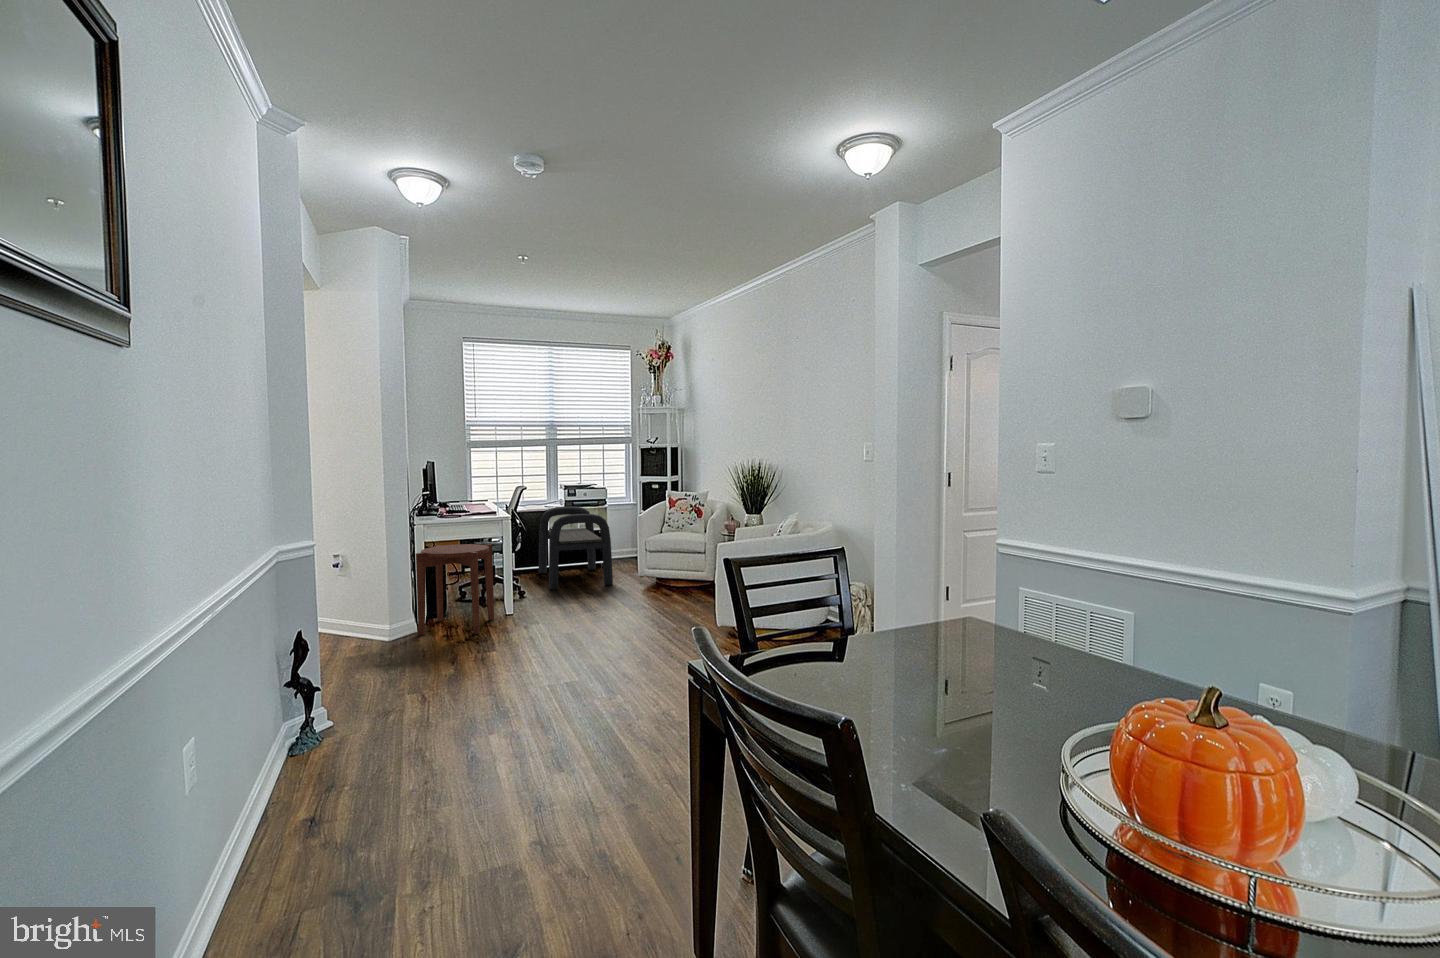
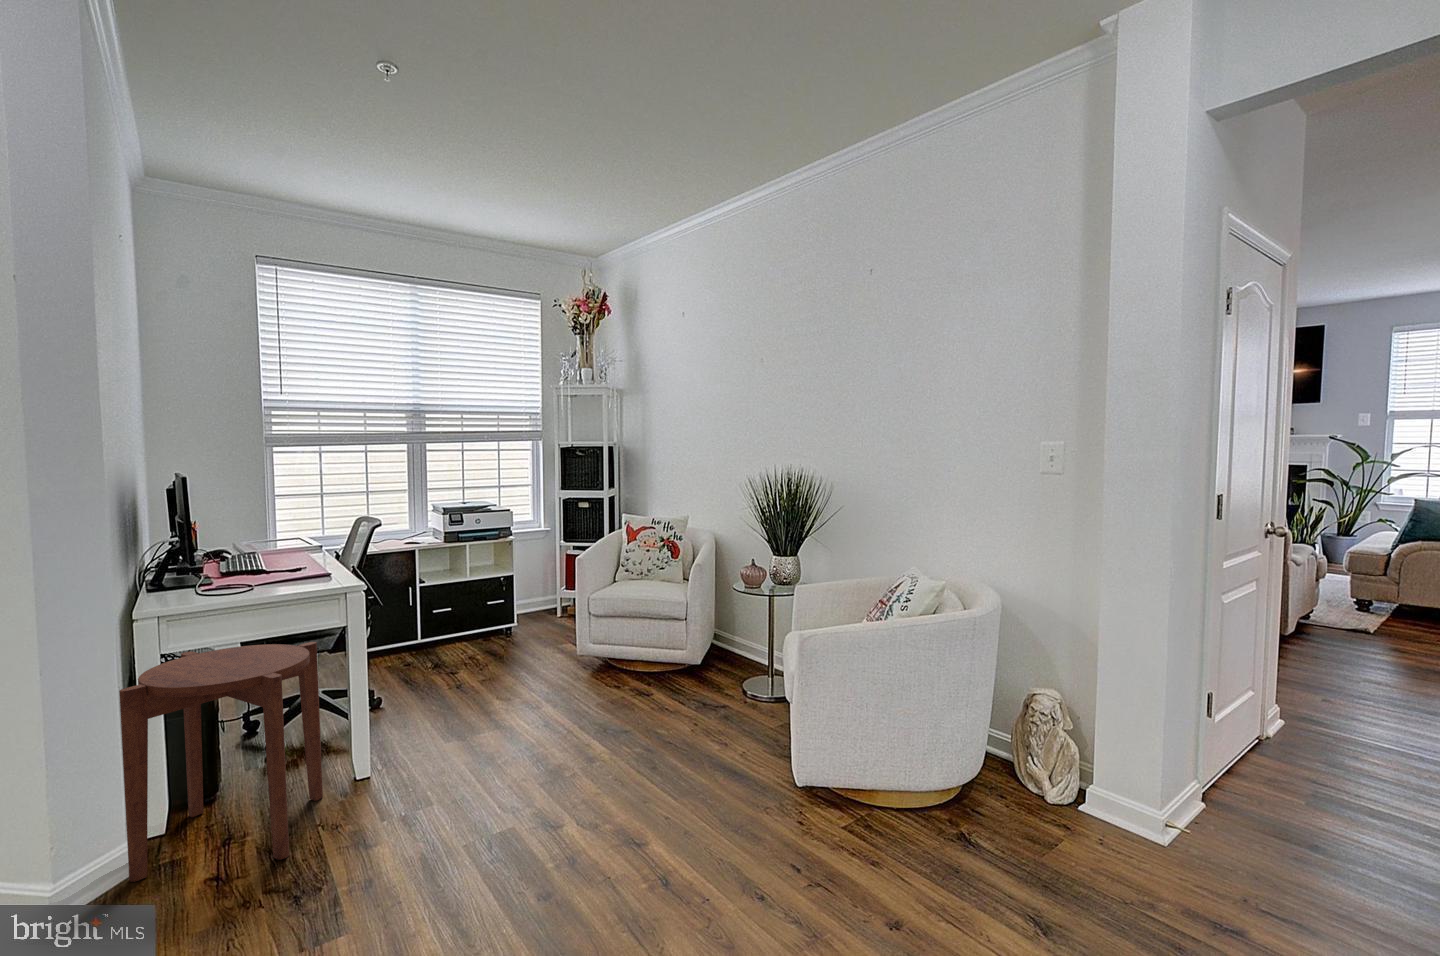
bench: present [539,506,613,589] -> none [400,541,538,694]

